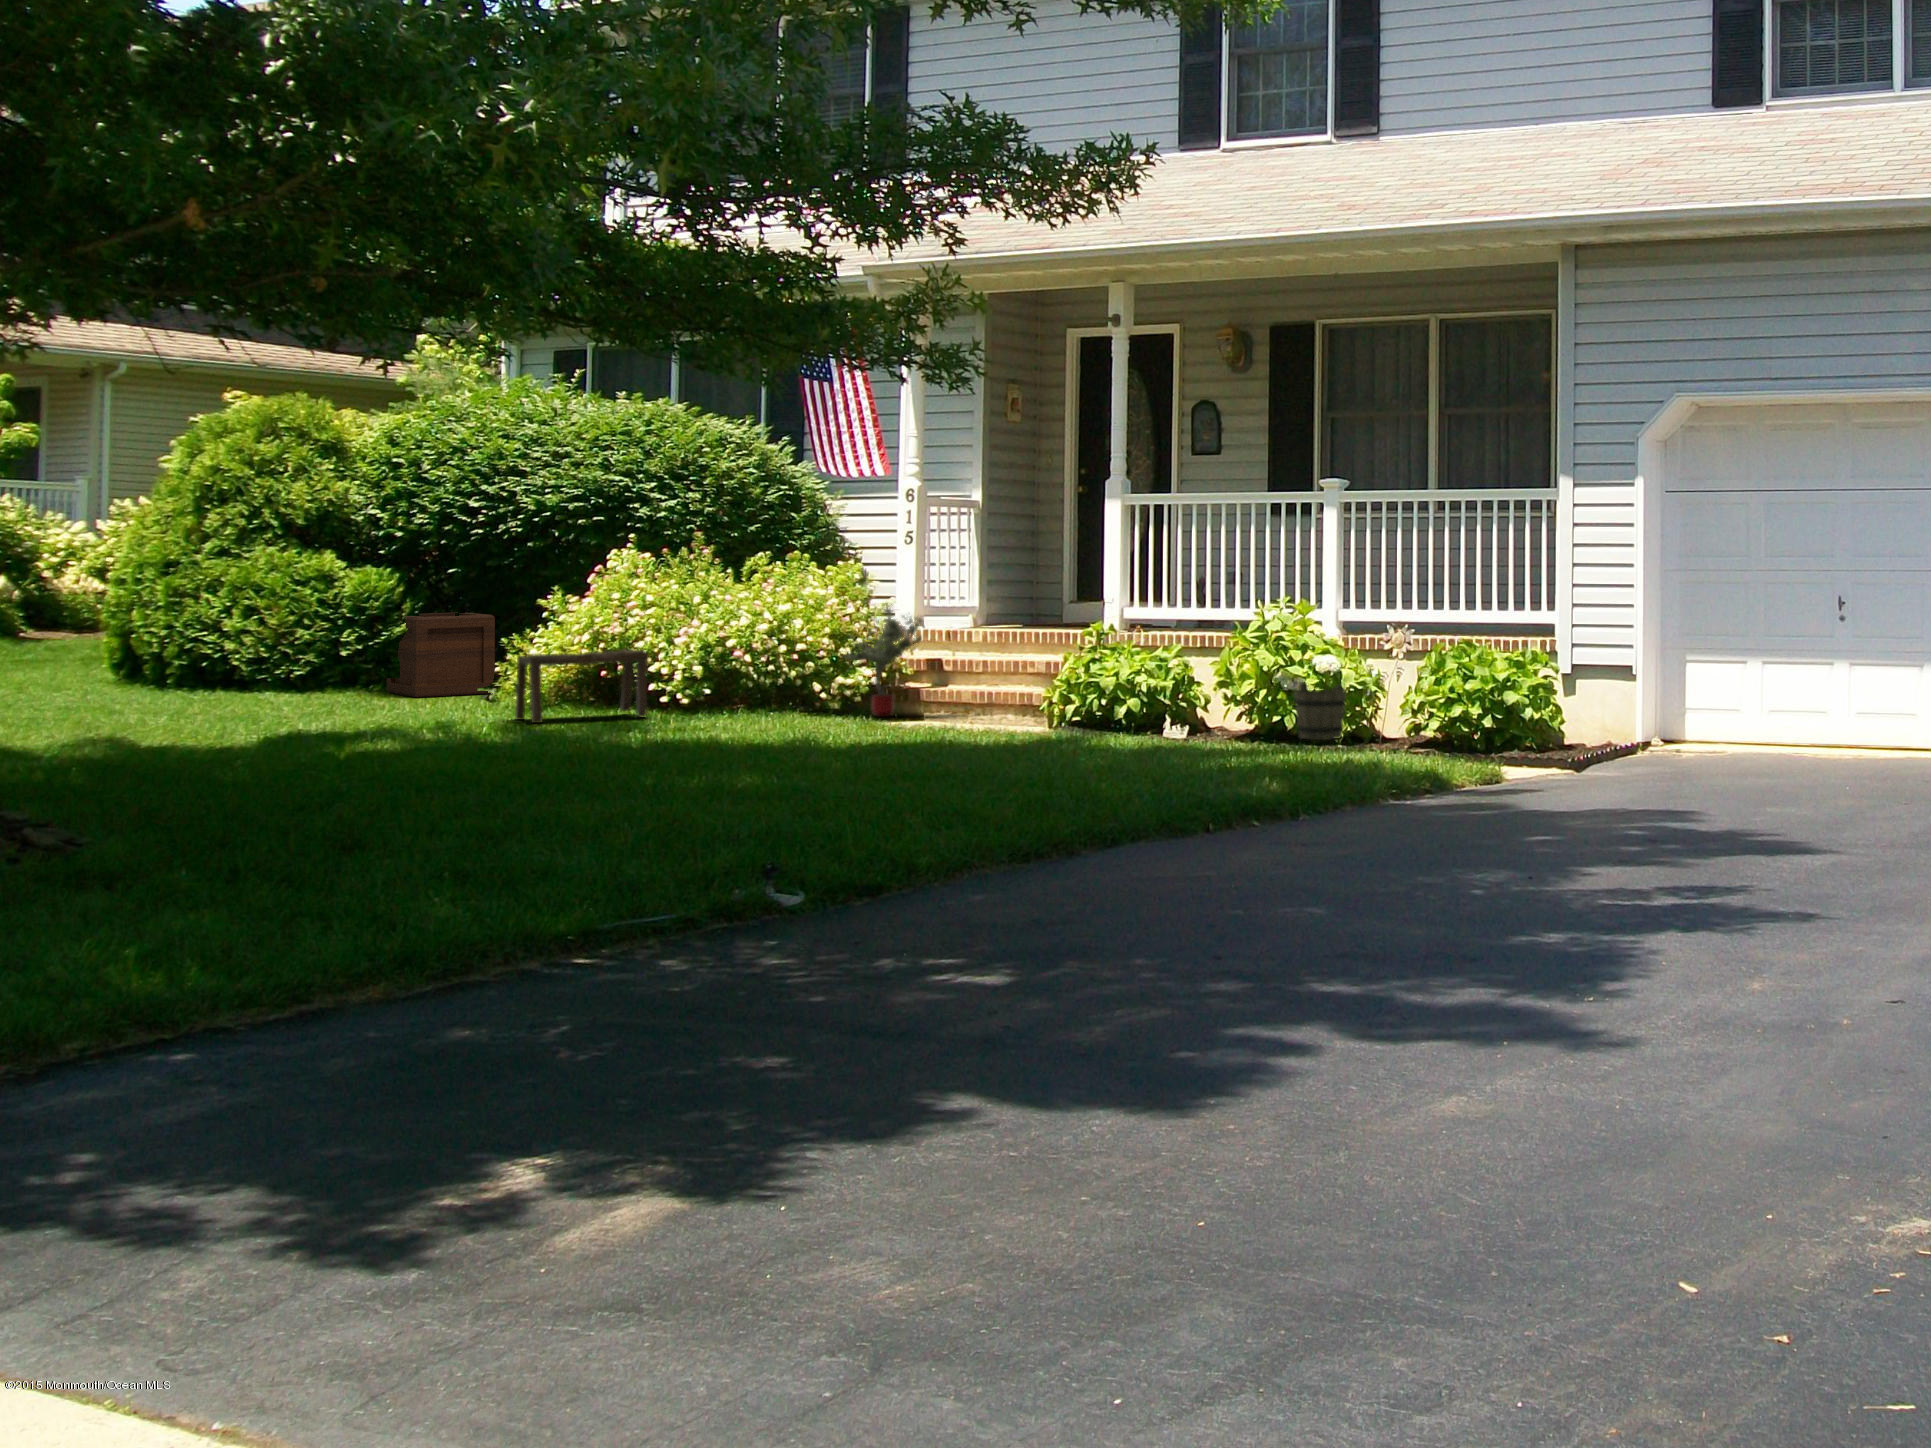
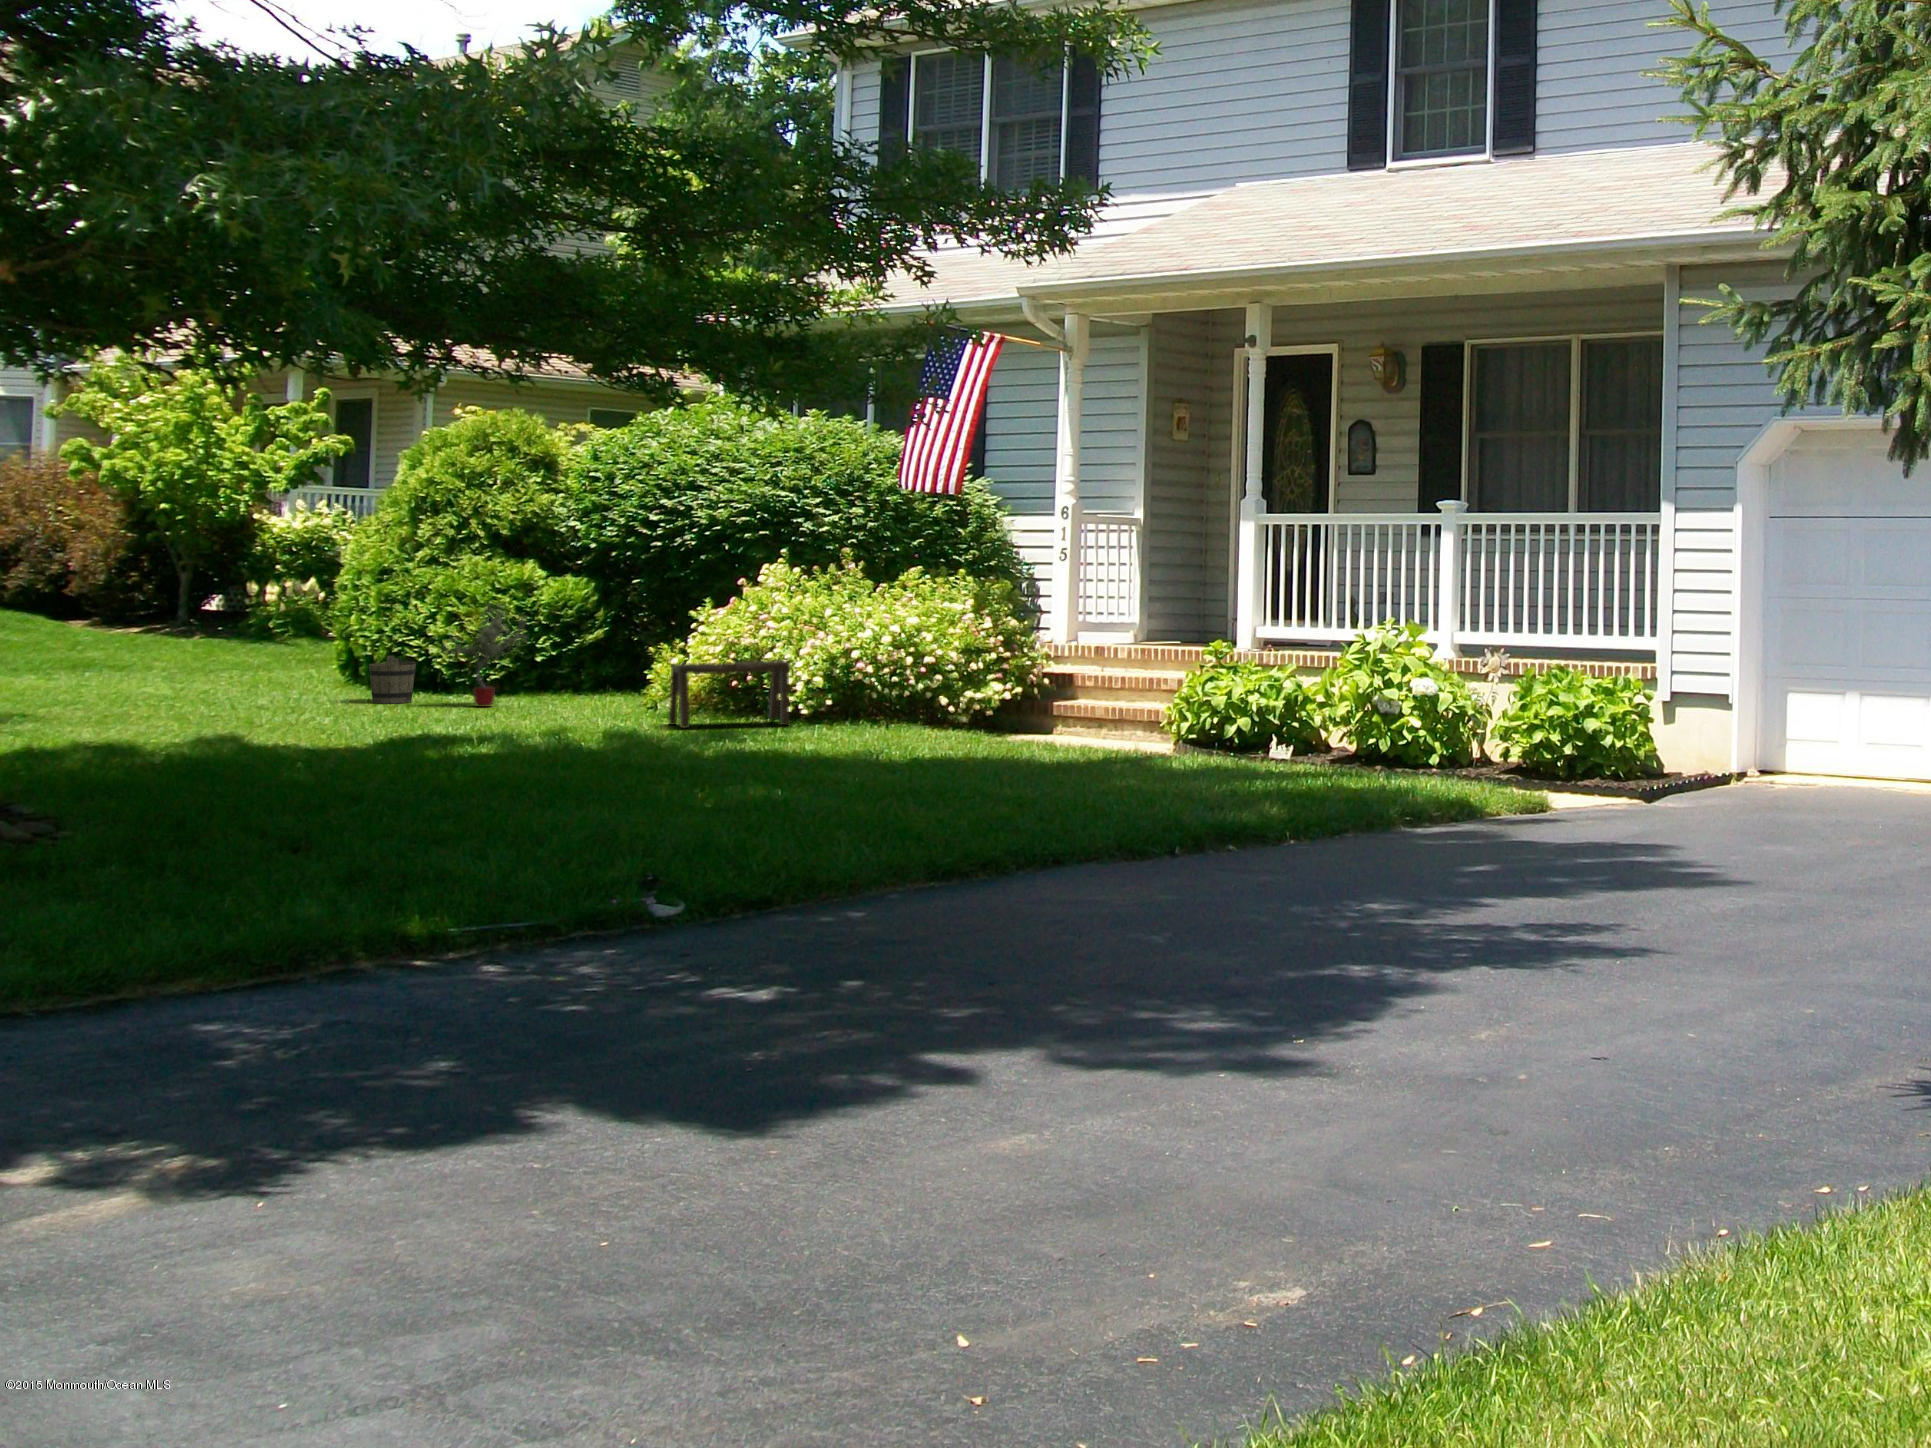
potted tree: present [842,604,922,717] -> present [443,605,527,707]
wooden crate: present [387,612,495,698] -> none [580,620,676,701]
bucket: present [1294,682,1346,740] -> present [369,656,416,704]

